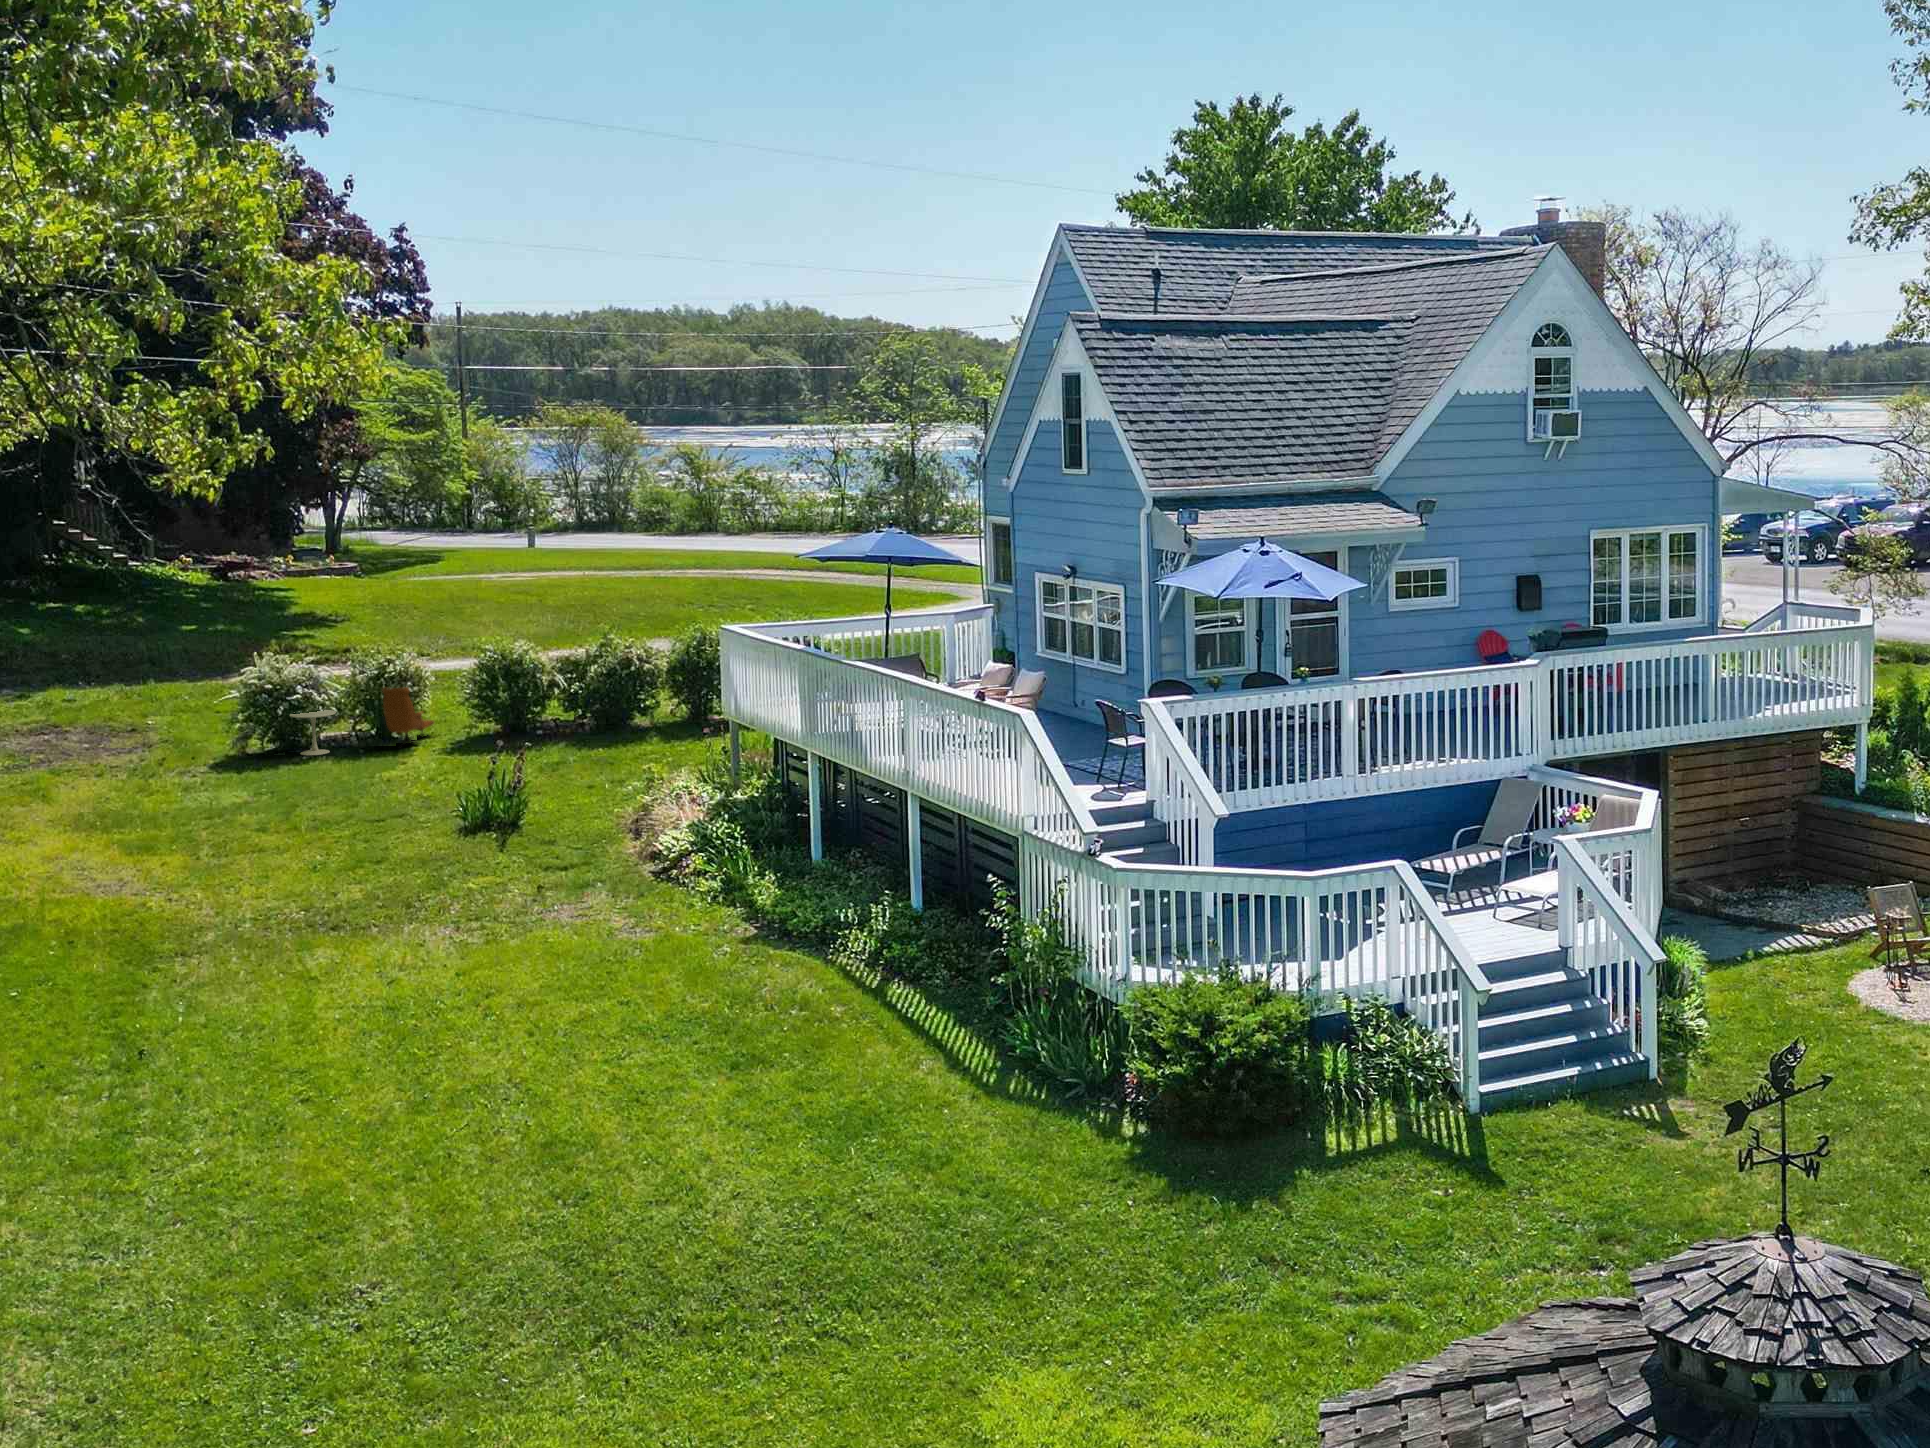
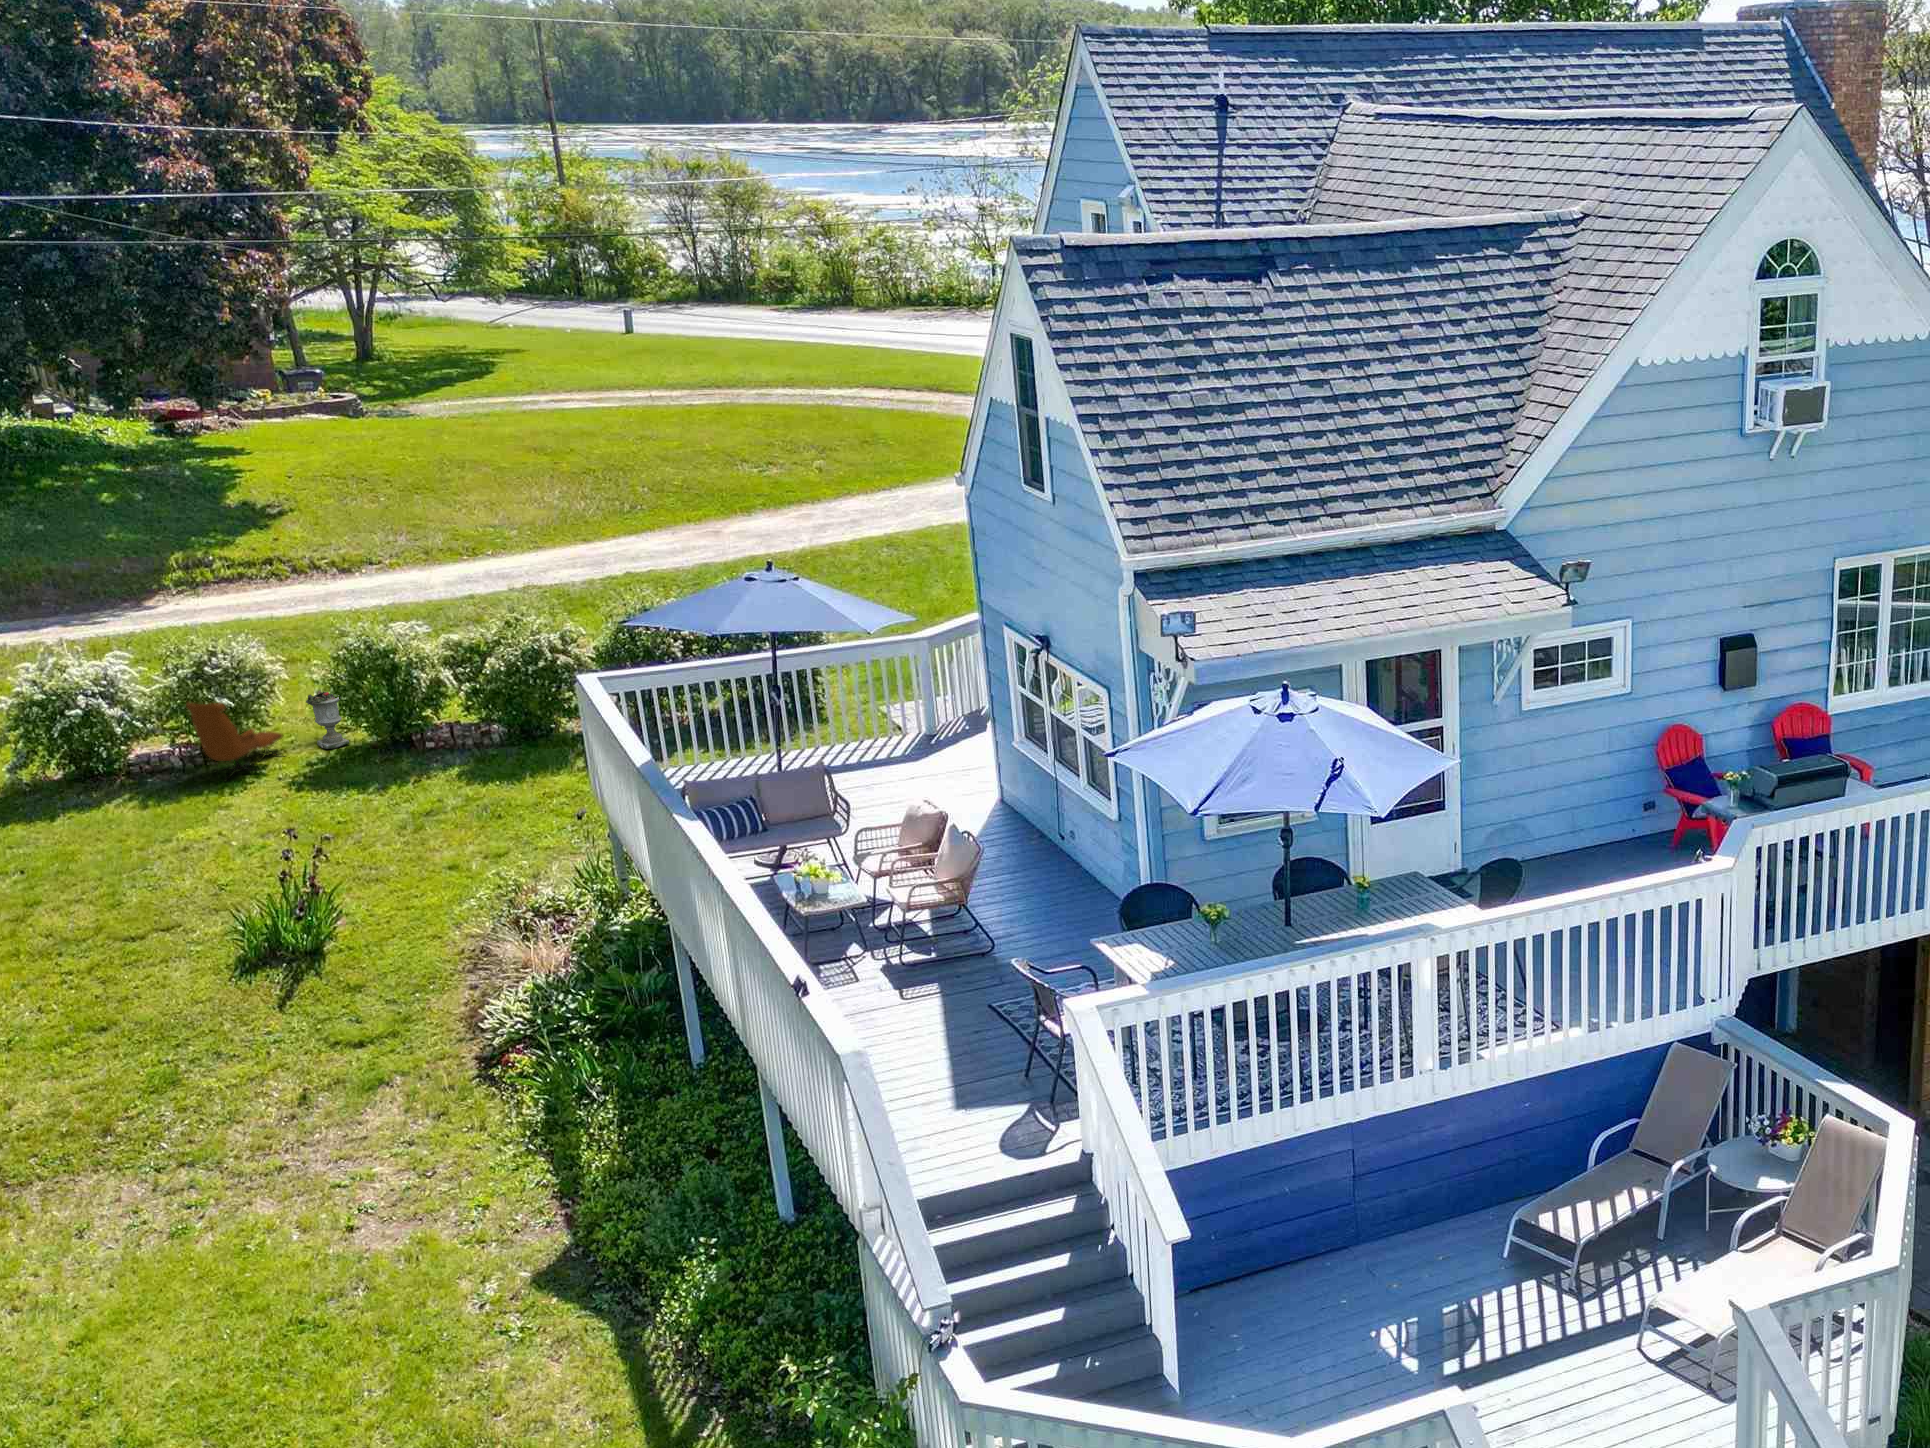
planter: none [455,690,481,734] -> present [306,690,349,749]
side table: present [290,710,336,756] -> none [63,729,132,795]

